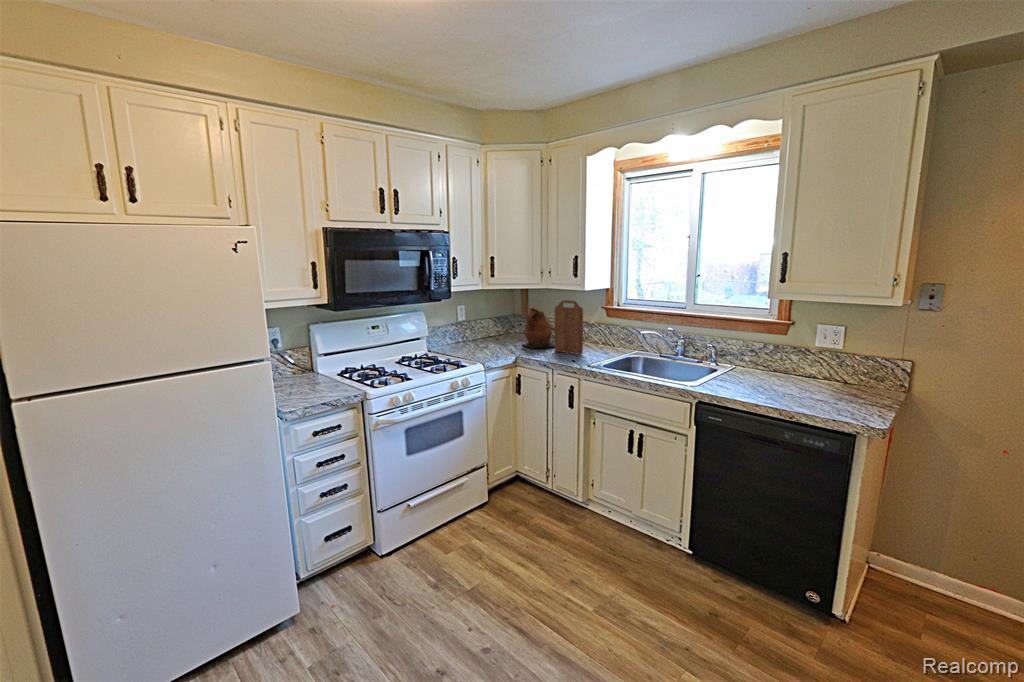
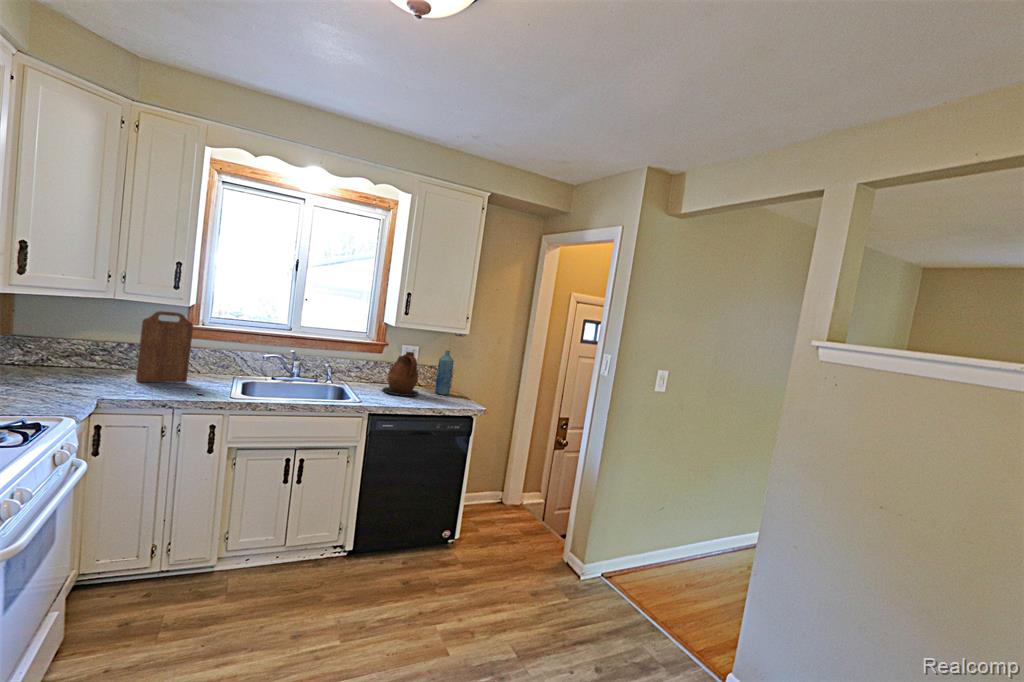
ceramic pitcher: present [523,308,555,348] -> present [382,352,418,396]
bottle: none [850,330,884,398] -> present [435,351,454,395]

